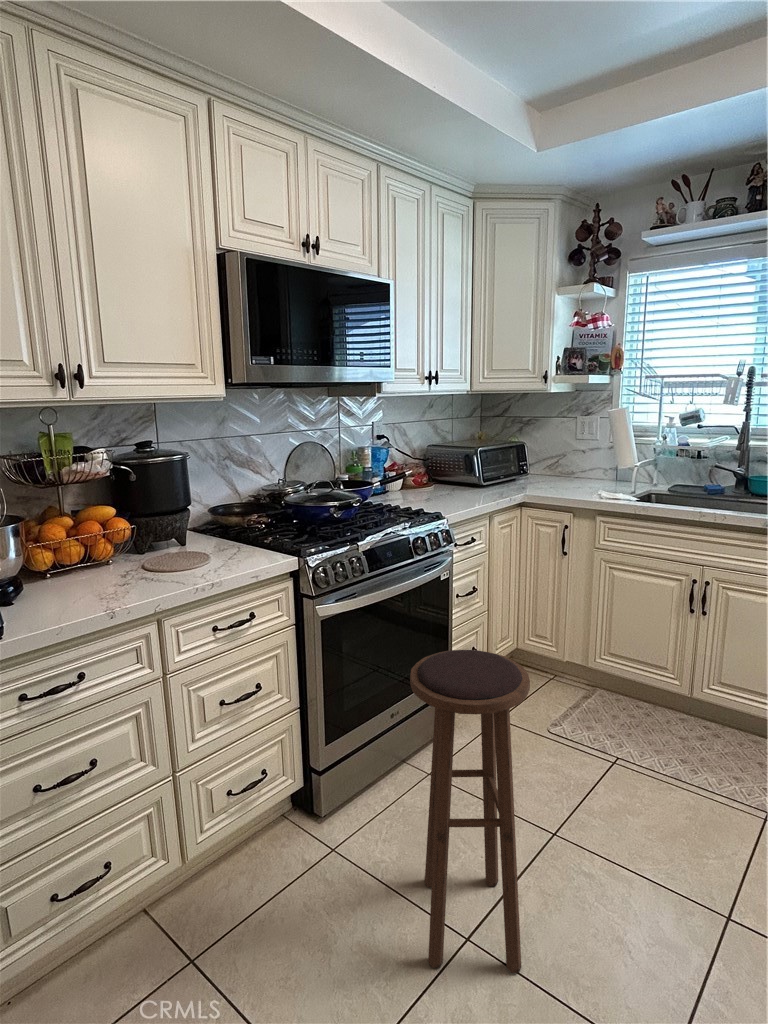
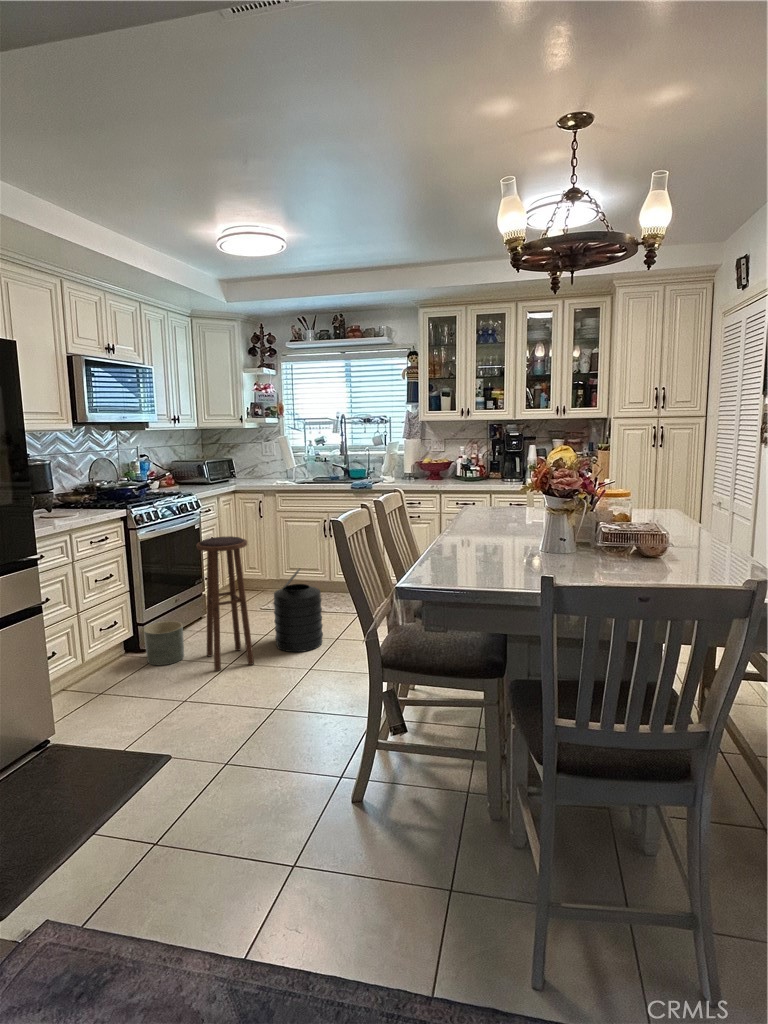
trash can: none [577,739,706,958] -> present [274,569,323,652]
planter: none [309,780,383,889] -> present [144,621,184,665]

